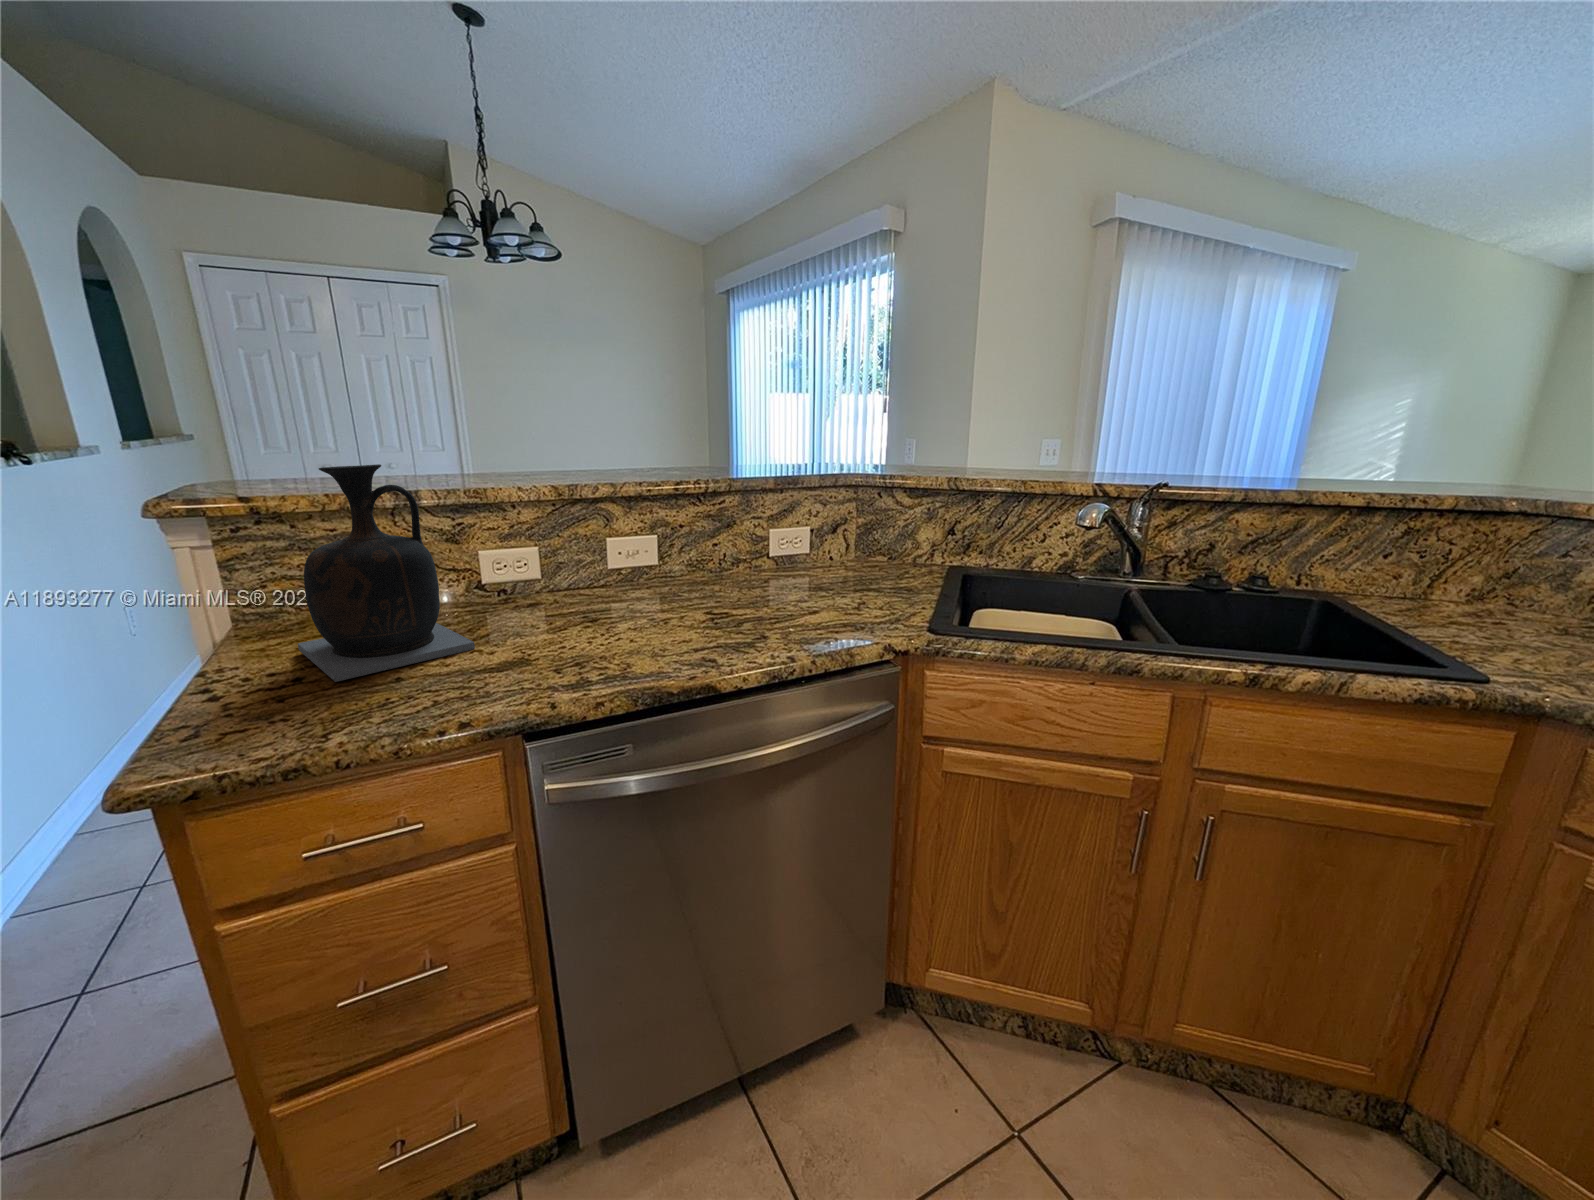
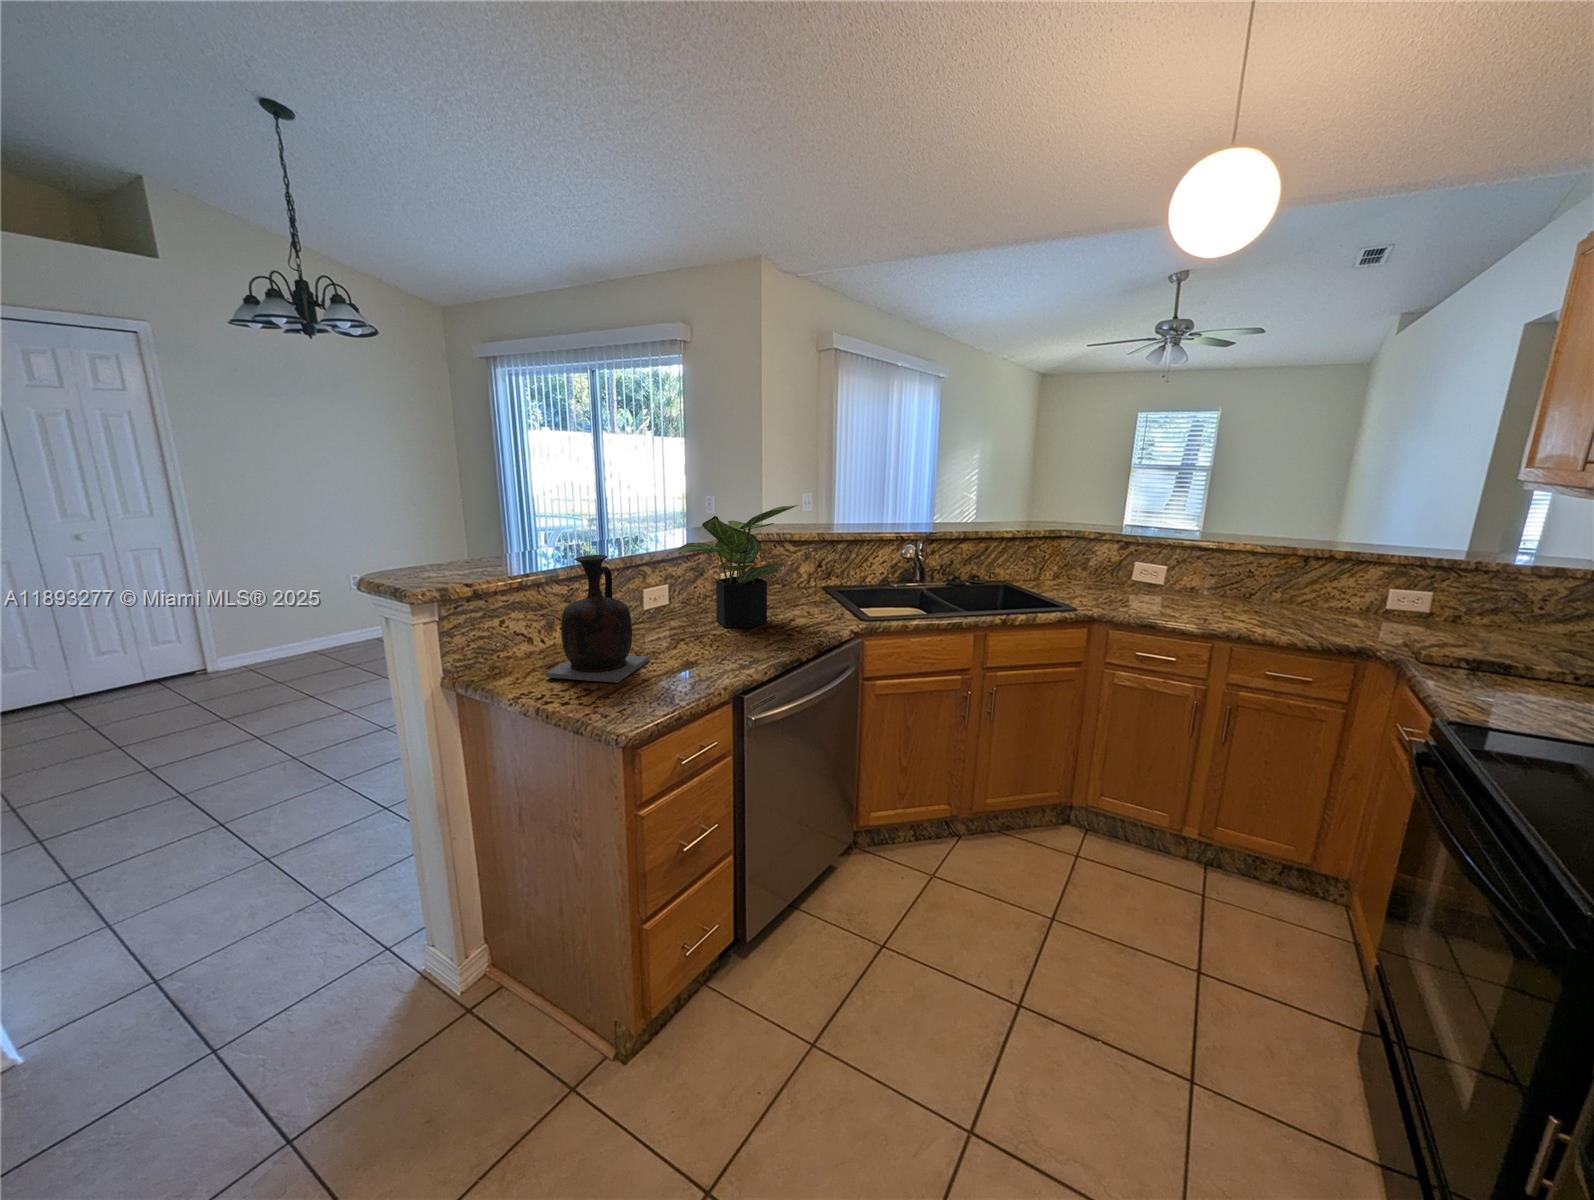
potted plant: none [616,399,801,616] -> present [672,505,797,628]

